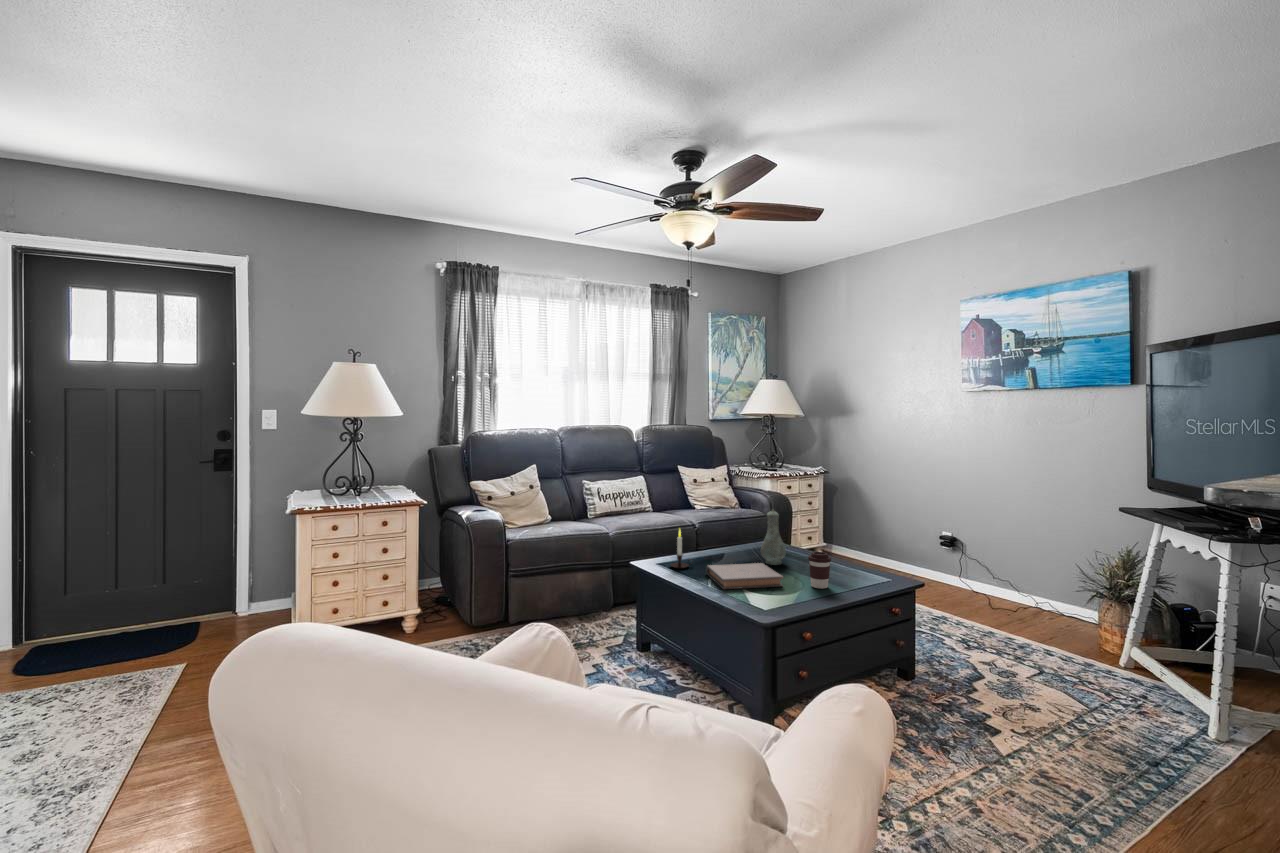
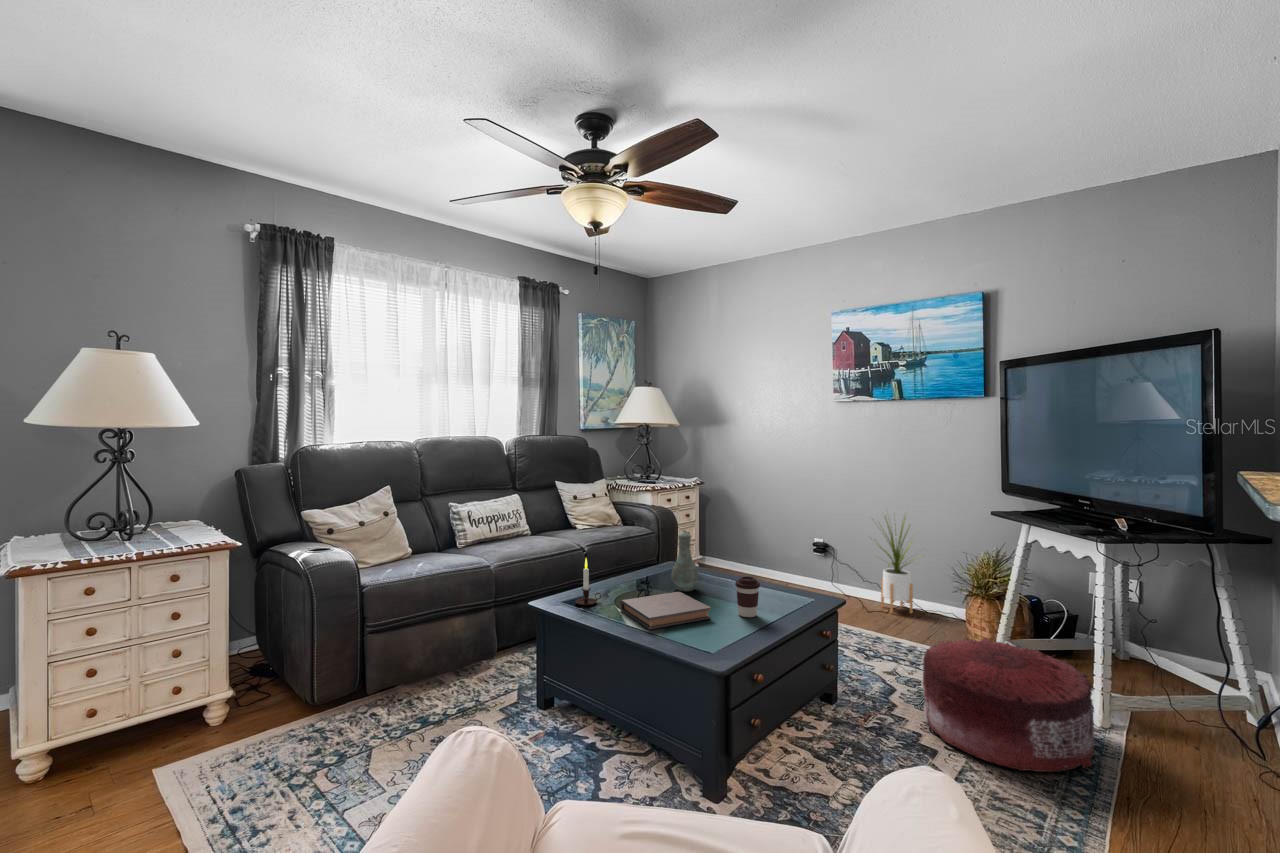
house plant: none [991,502,1061,615] -> present [880,518,913,614]
pouf: none [999,631,1188,767] -> present [923,638,1094,772]

